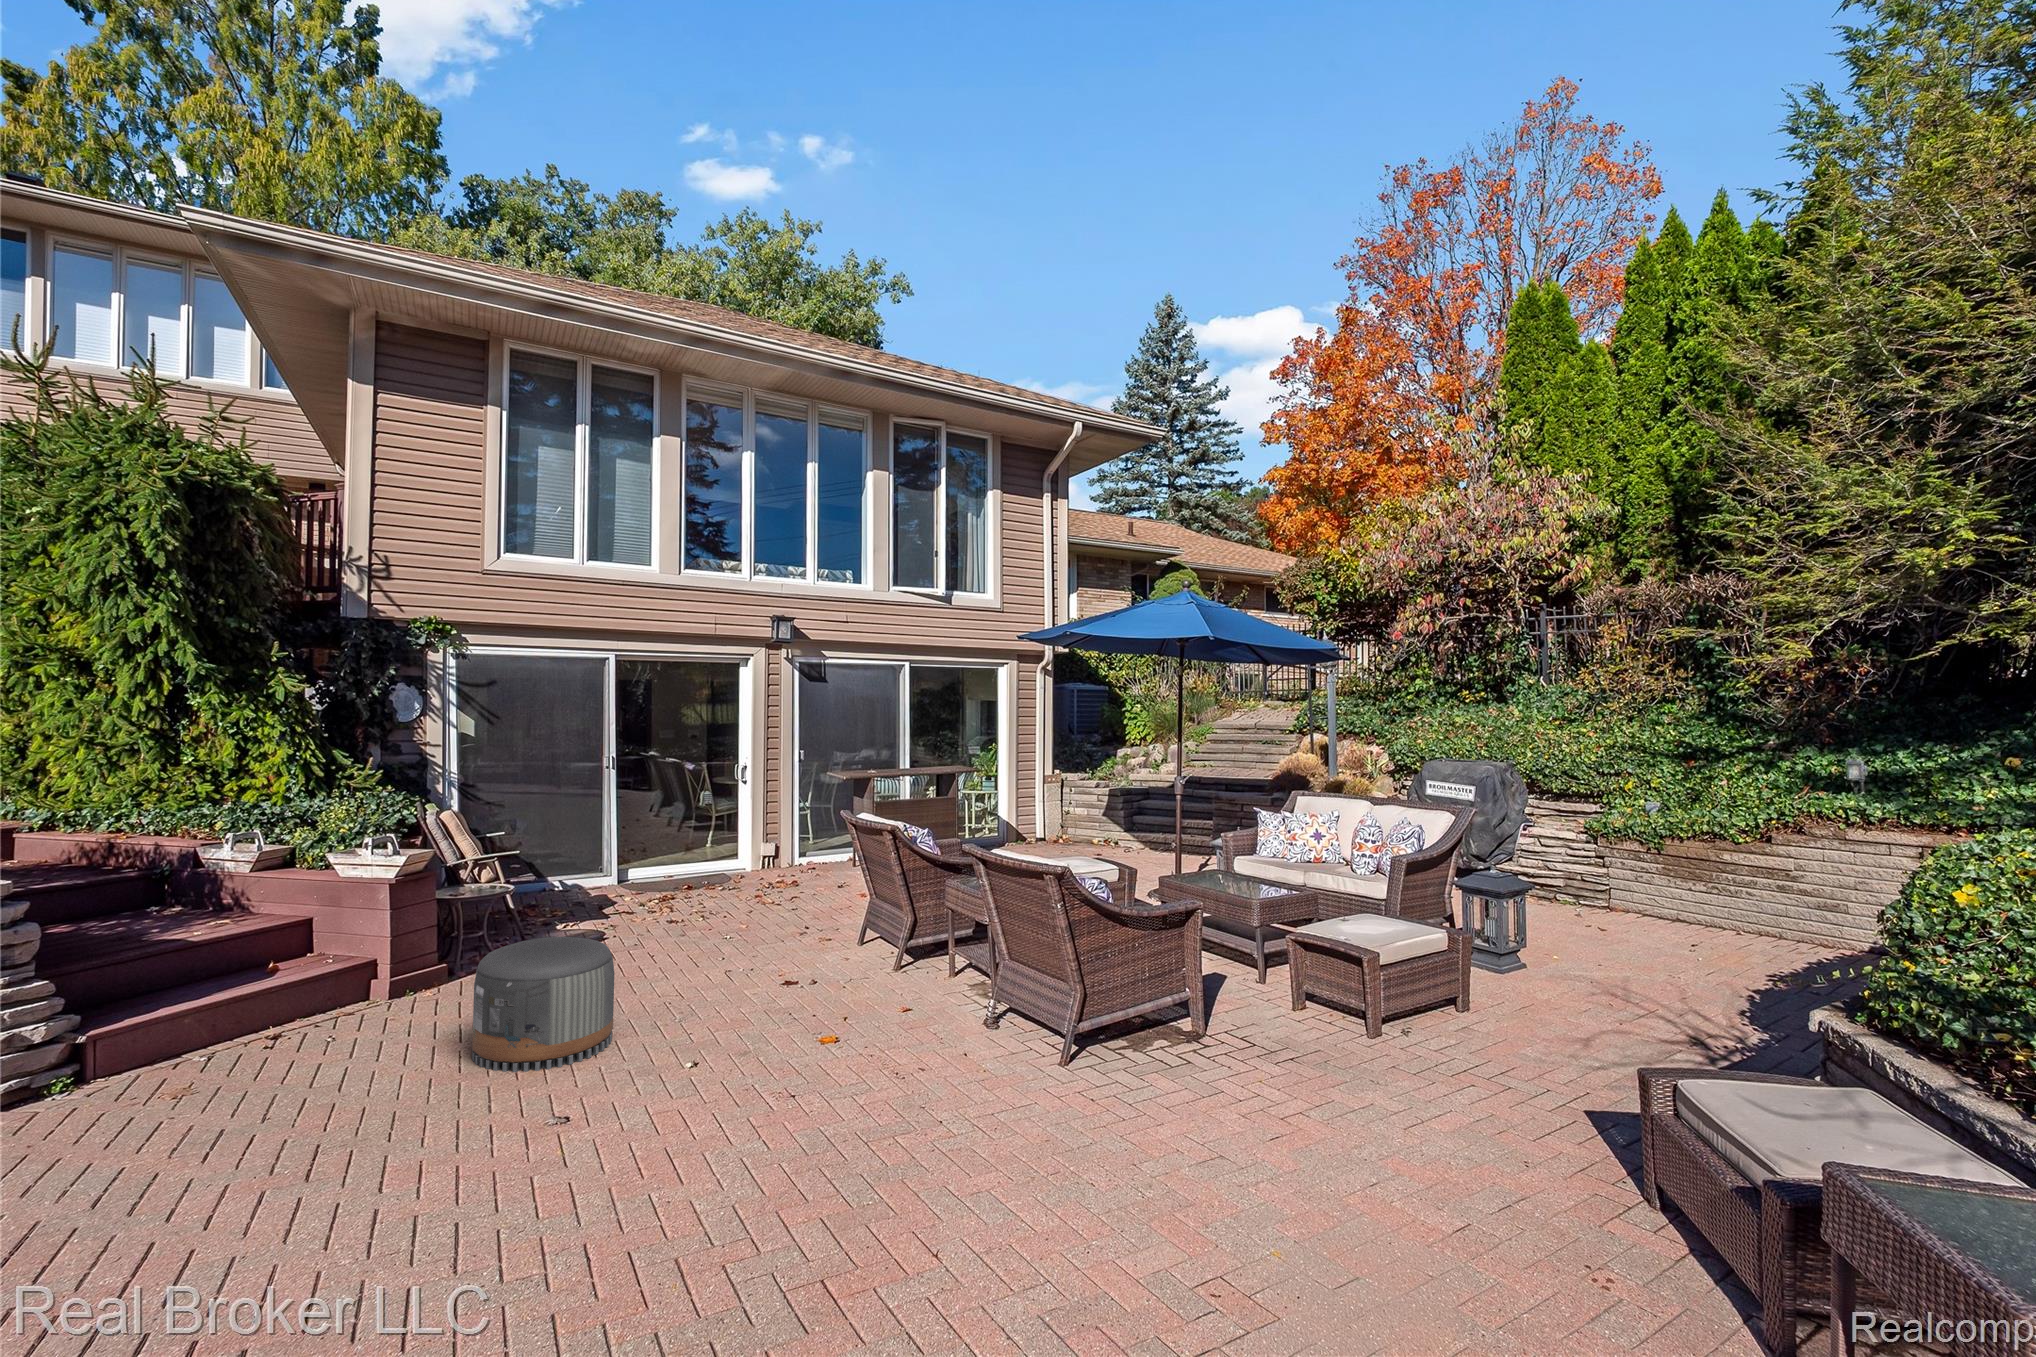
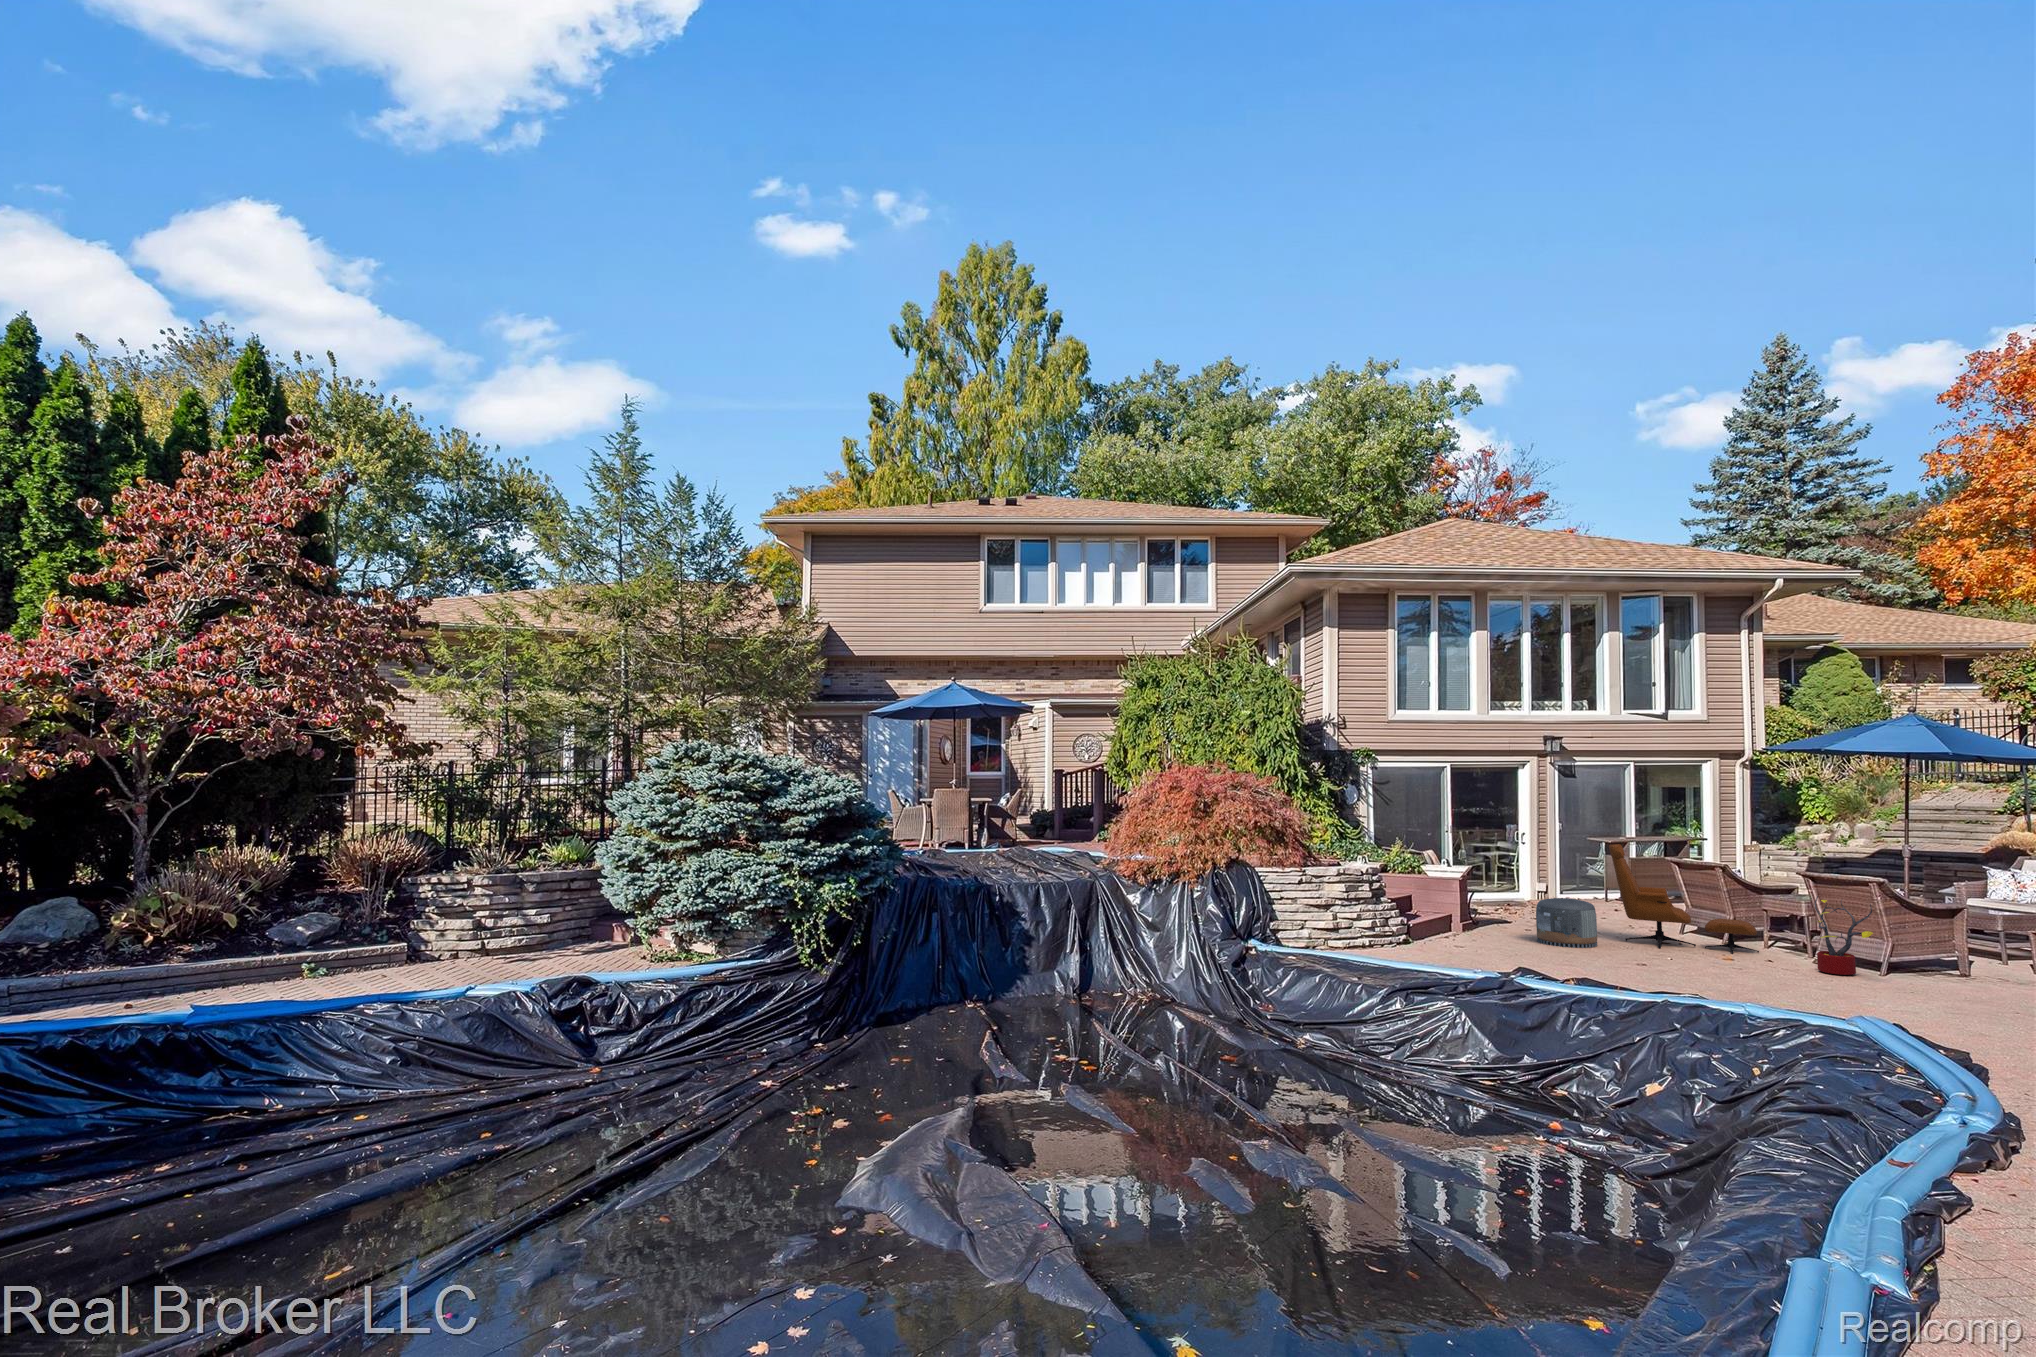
lounge chair: none [677,806,933,1043] -> present [1609,844,1759,954]
decorative plant: none [993,925,1097,1126] -> present [1814,896,1873,975]

